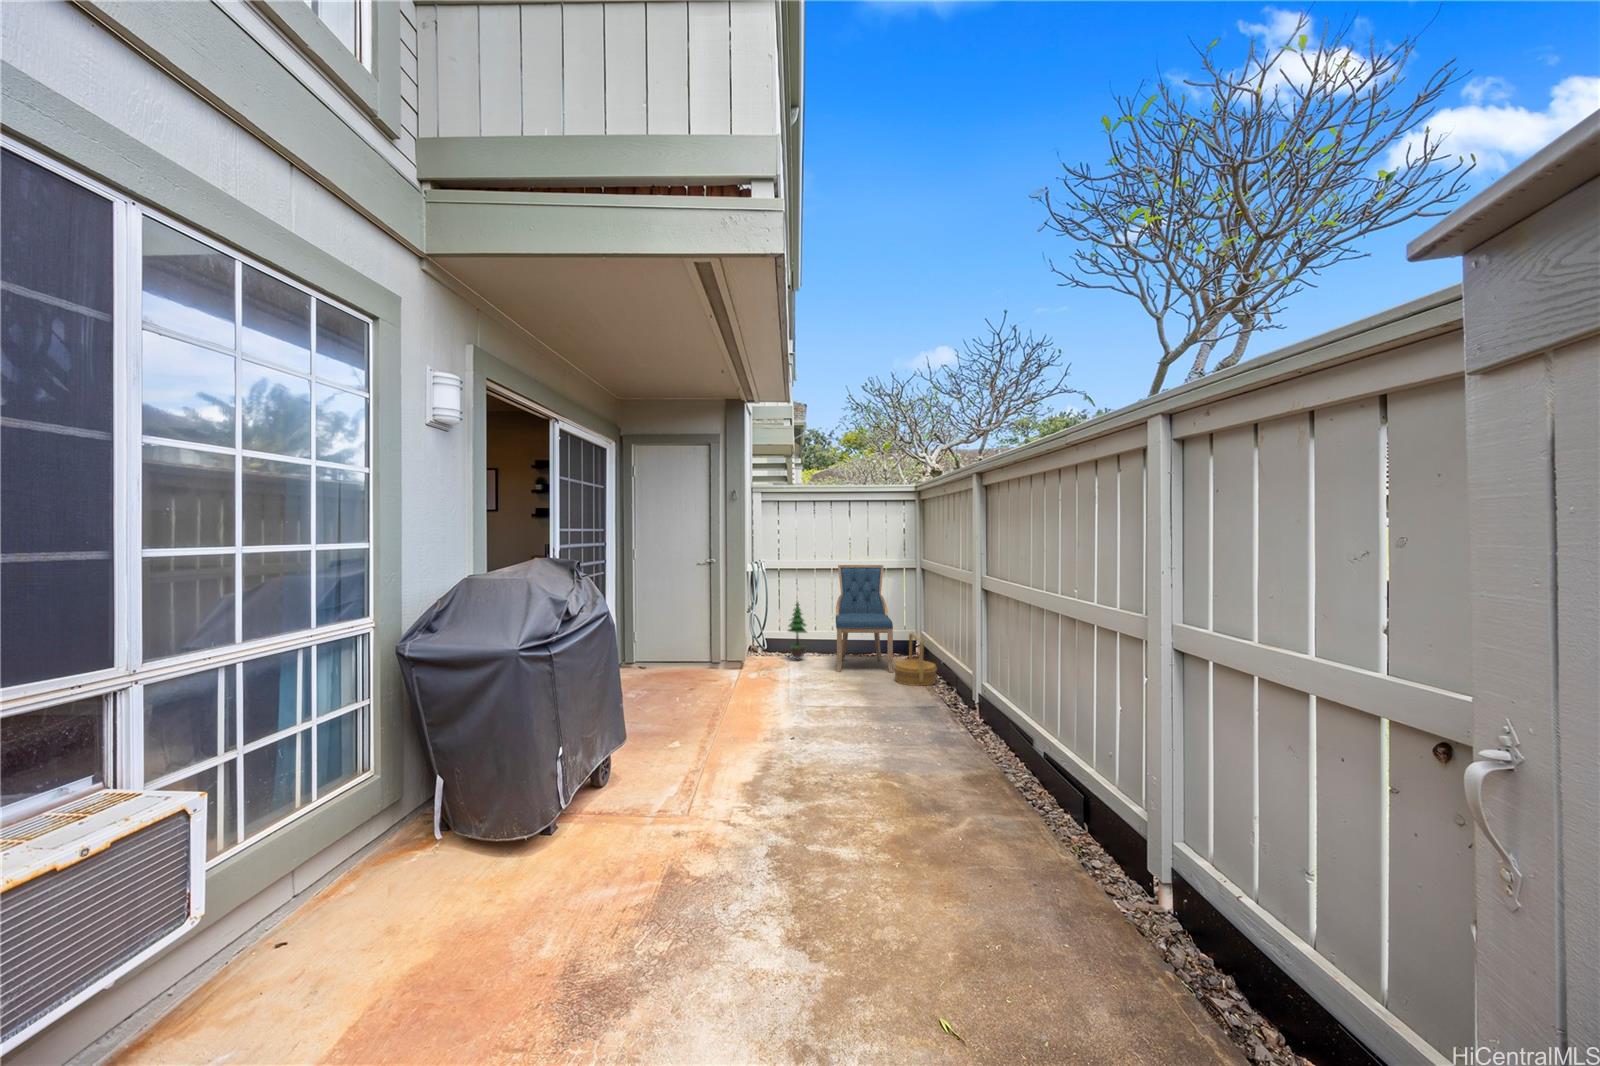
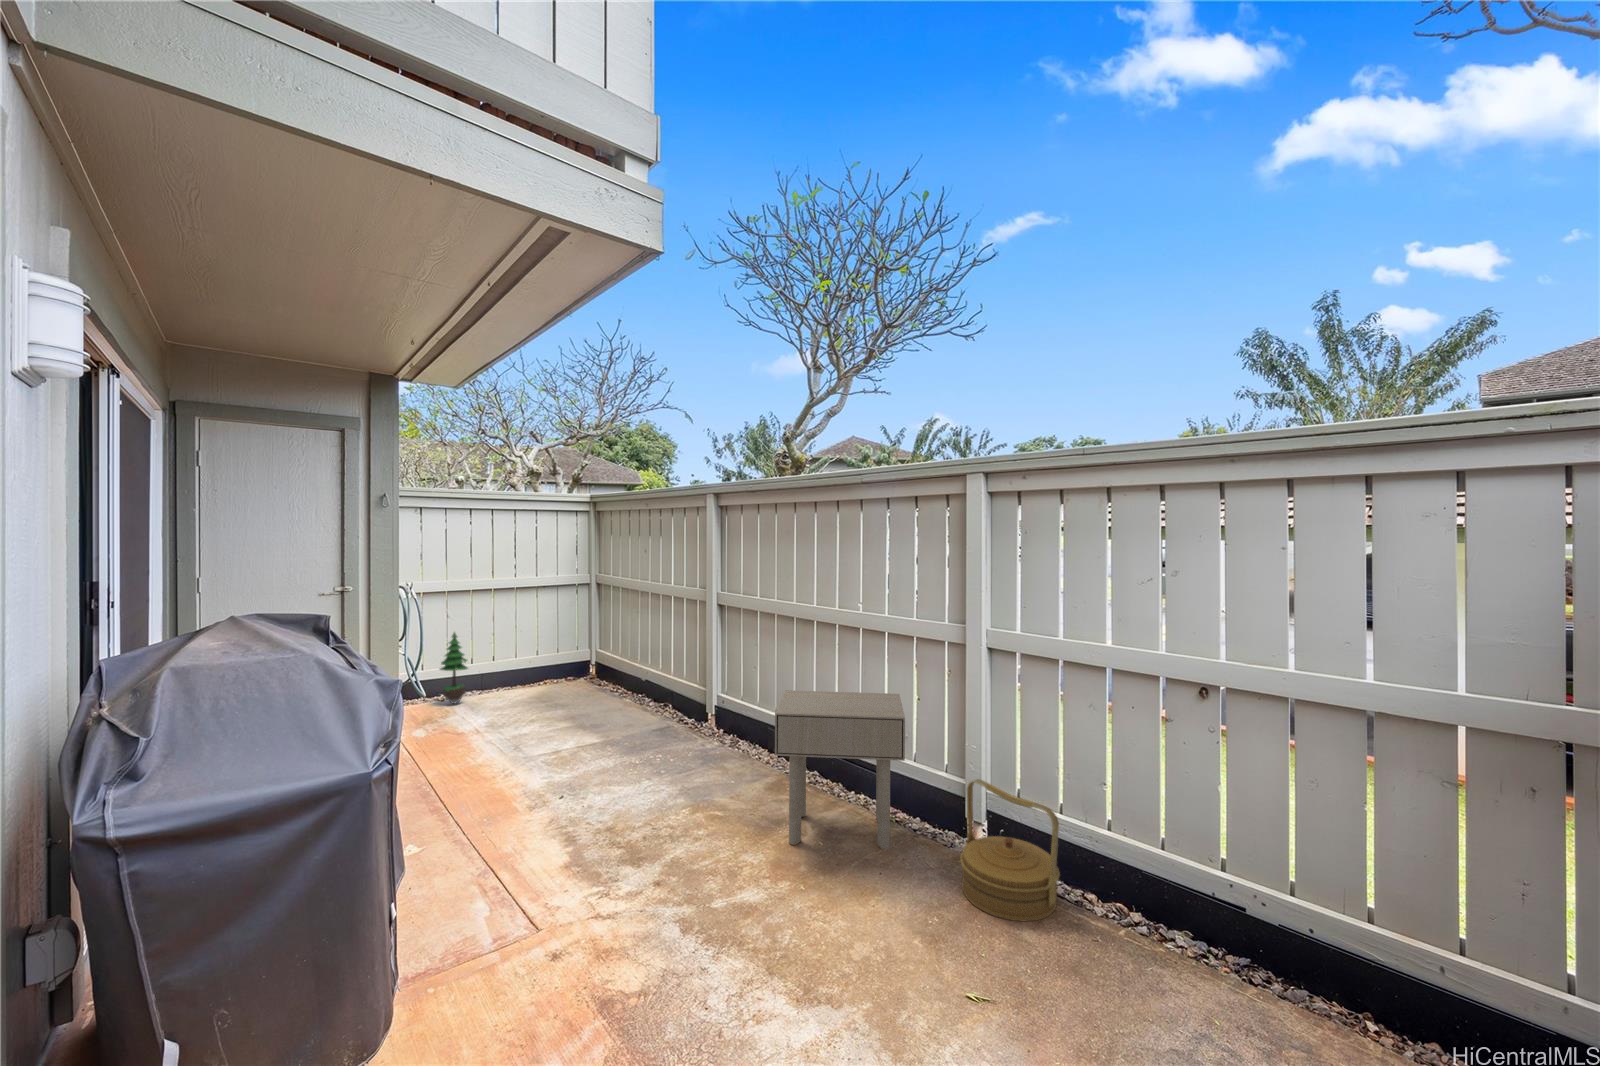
chair: present [836,565,893,672] -> none [504,583,585,710]
woven basket: present [895,633,937,686] -> present [960,779,1060,921]
side table: none [913,674,1084,867] -> present [775,690,905,850]

